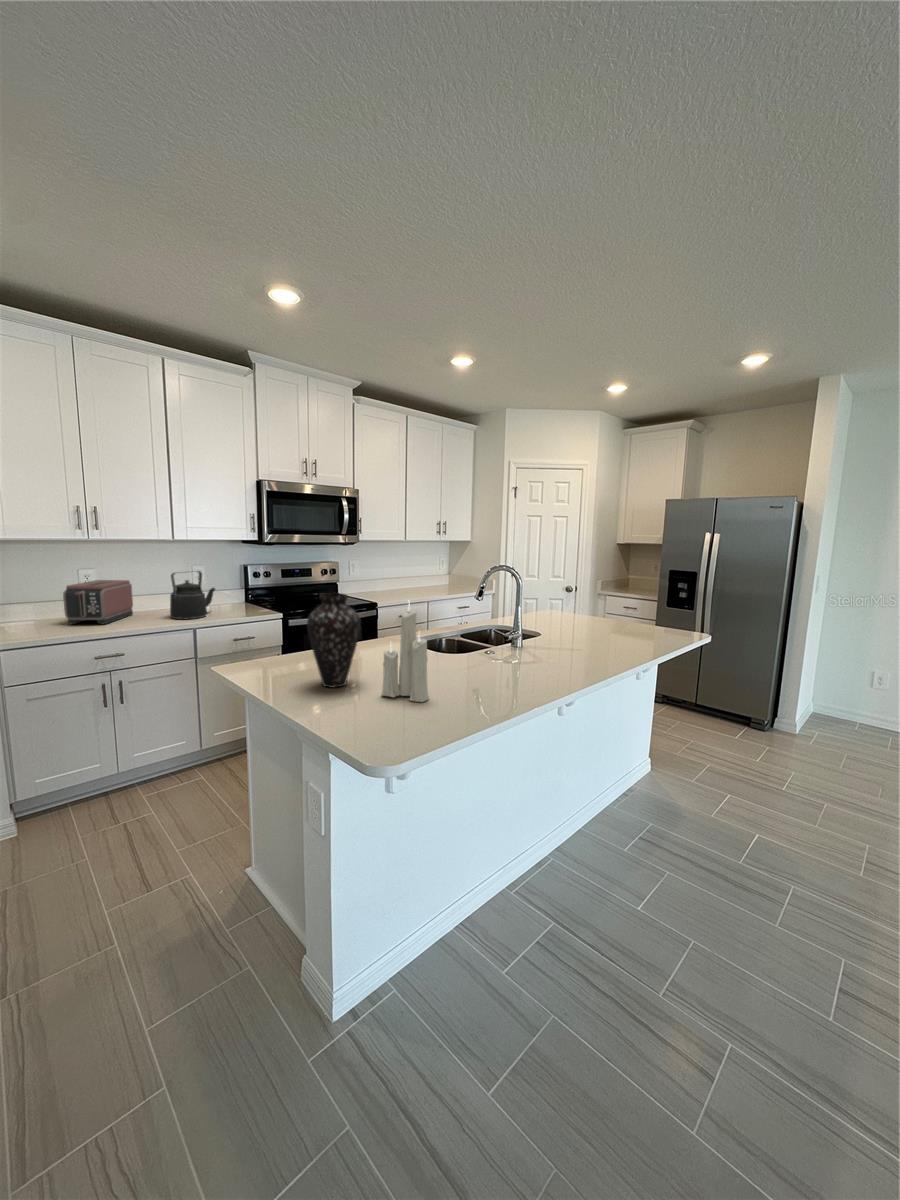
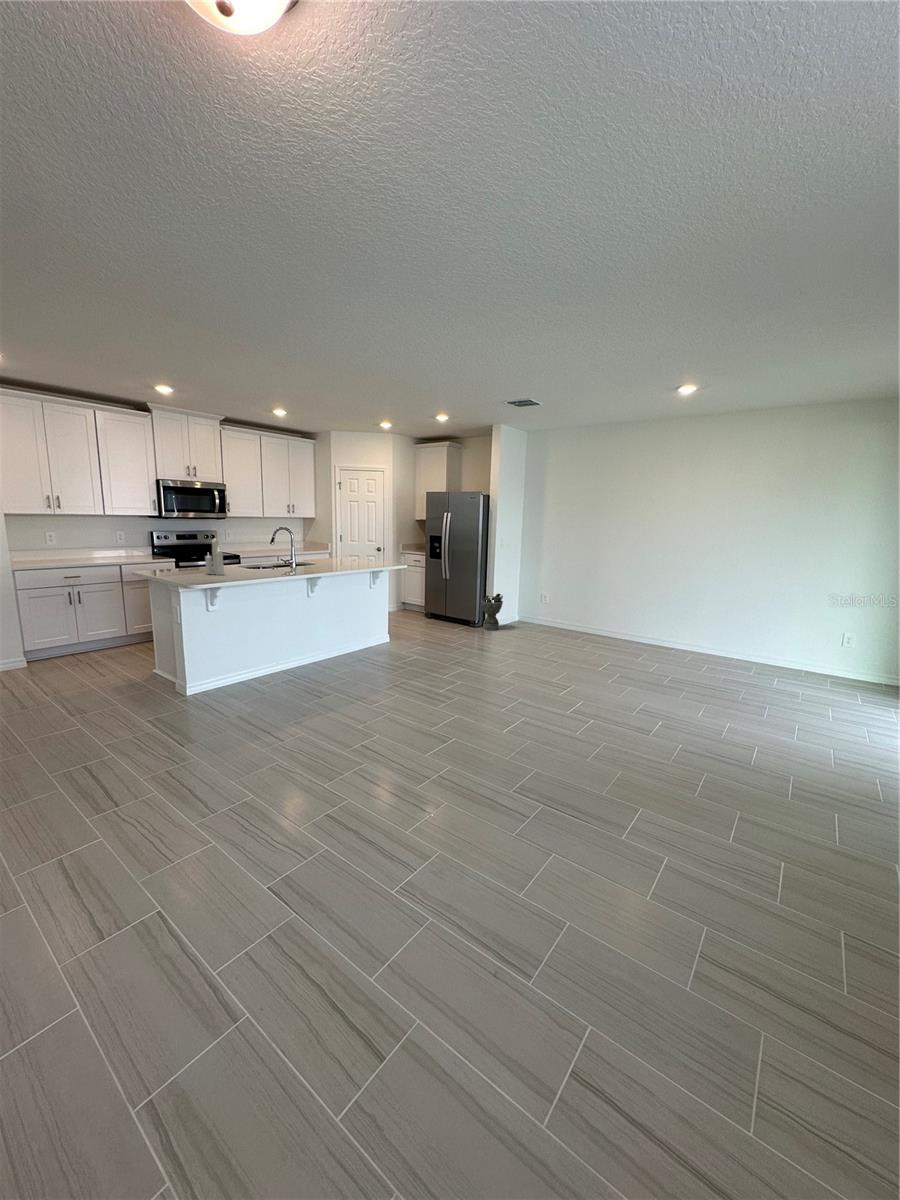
kettle: present [170,571,215,619] -> none [104,533,132,560]
toaster: present [63,580,133,624] -> none [41,538,81,562]
vase: present [307,593,361,688] -> none [173,534,198,573]
planter: none [779,677,829,744] -> present [481,594,503,631]

